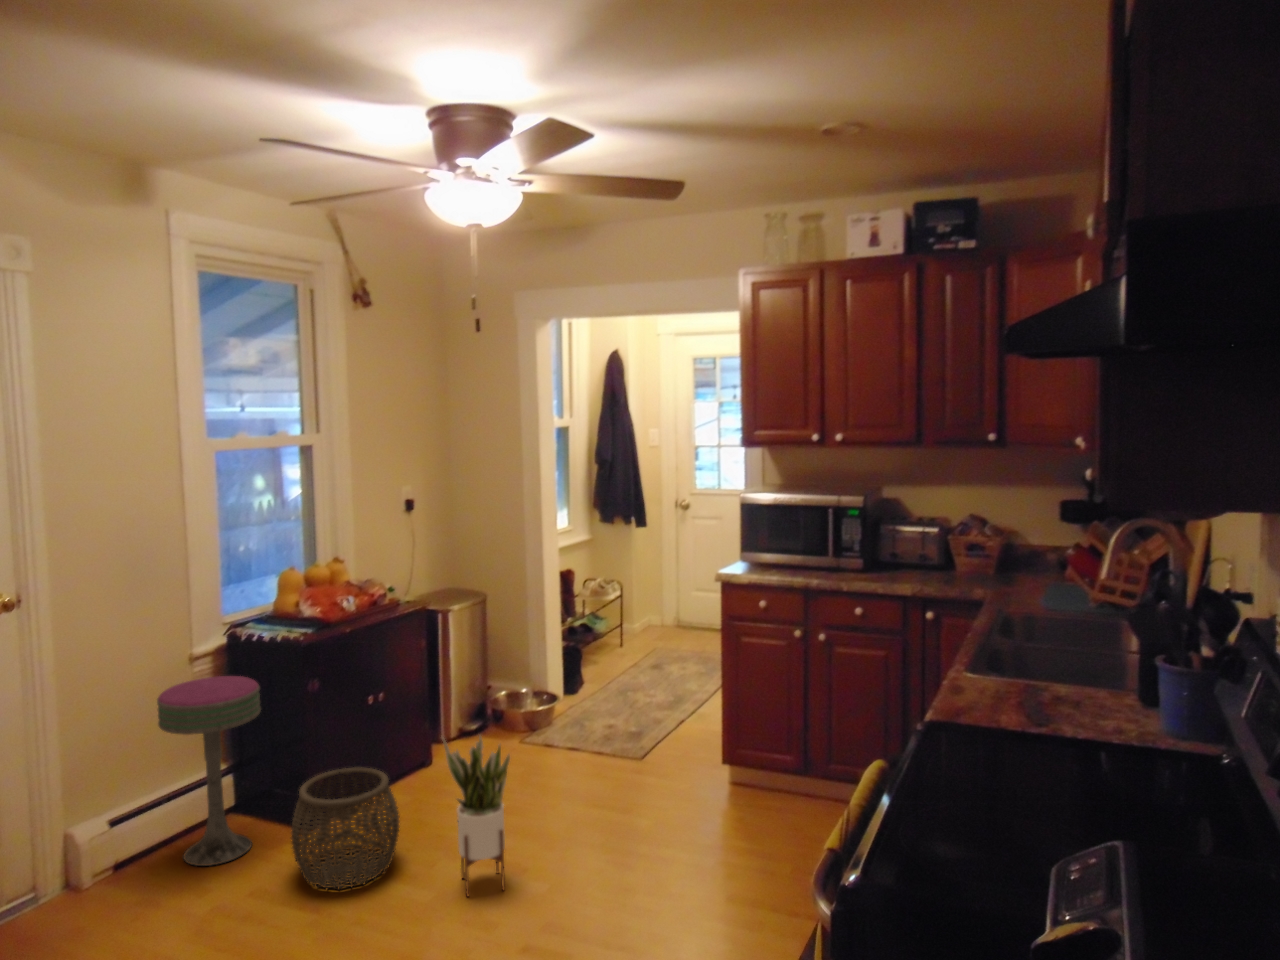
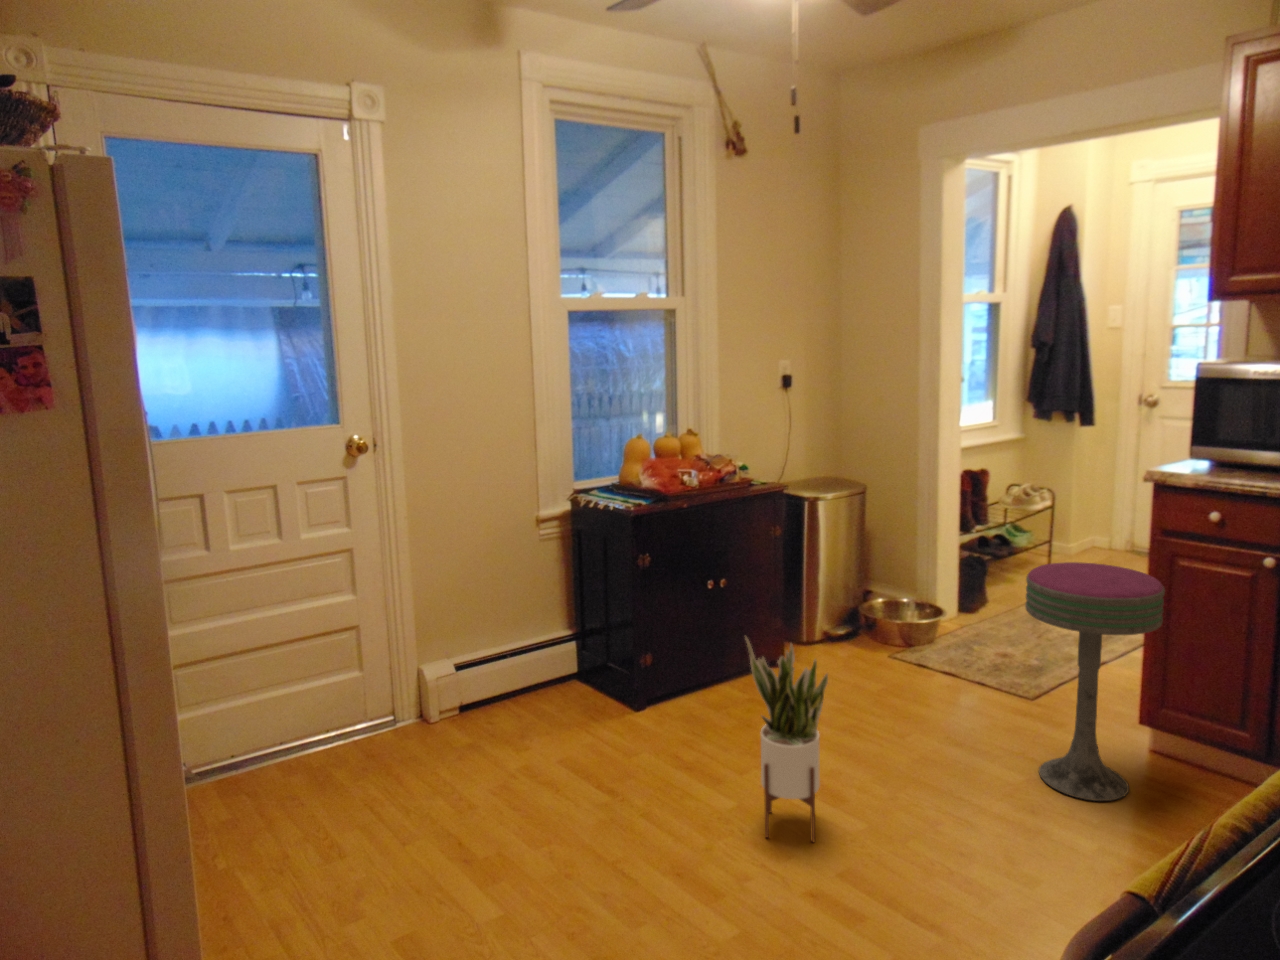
bar stool: present [157,676,261,866] -> present [1025,562,1165,801]
woven basket: present [291,767,400,889] -> none [593,654,710,789]

